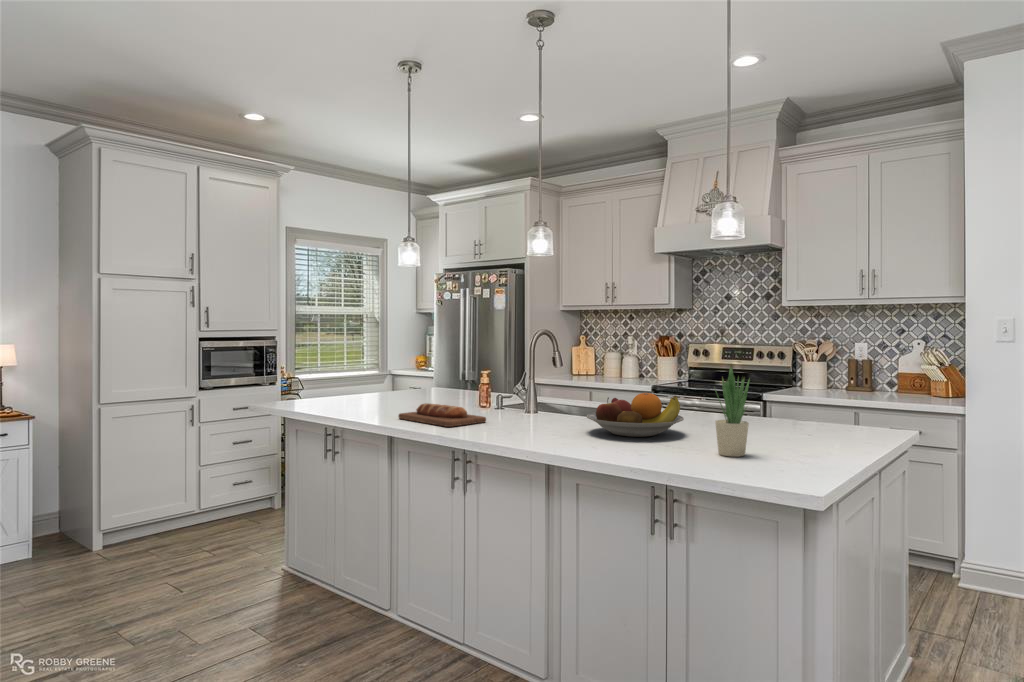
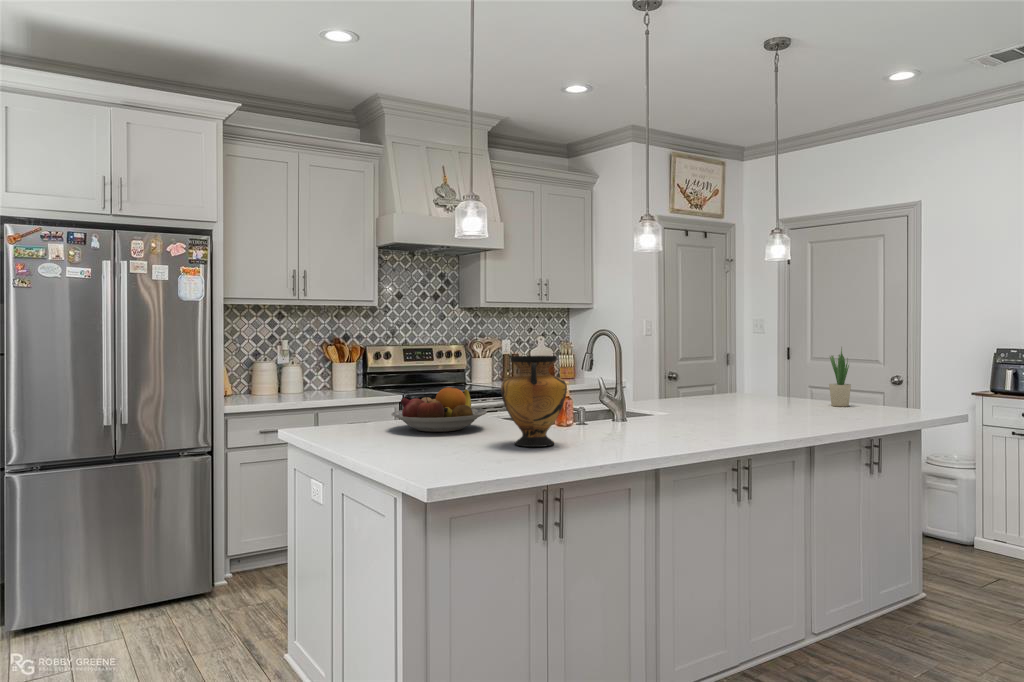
vase: none [326,349,372,410] -> present [501,356,567,447]
fruit bowl: present [587,393,684,437] -> present [392,387,487,432]
bread loaf: present [399,403,486,427] -> none [613,409,720,435]

